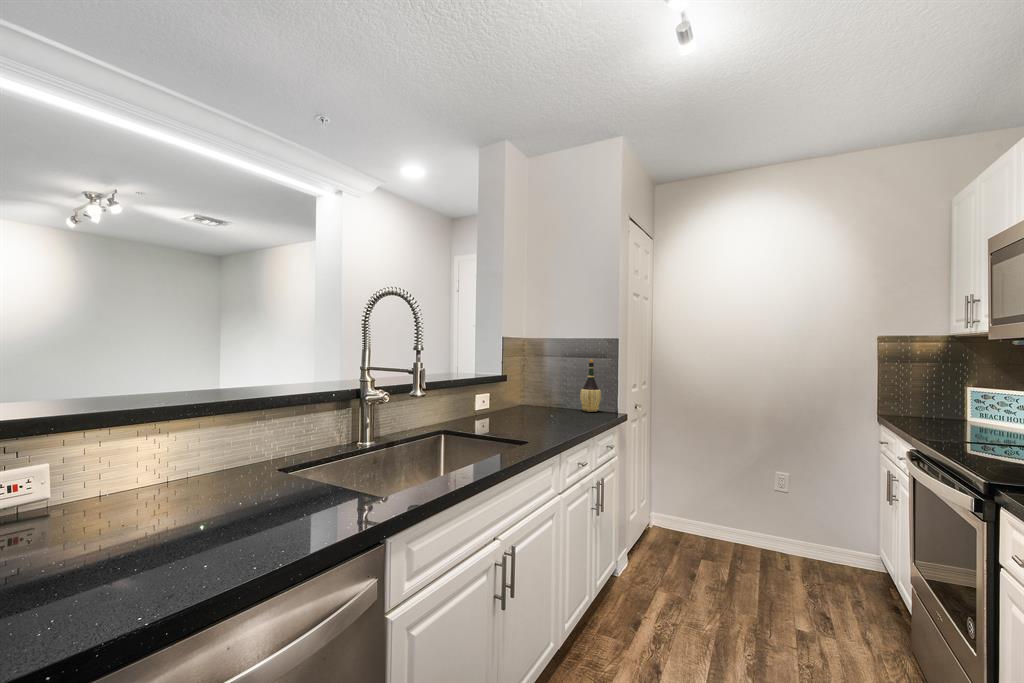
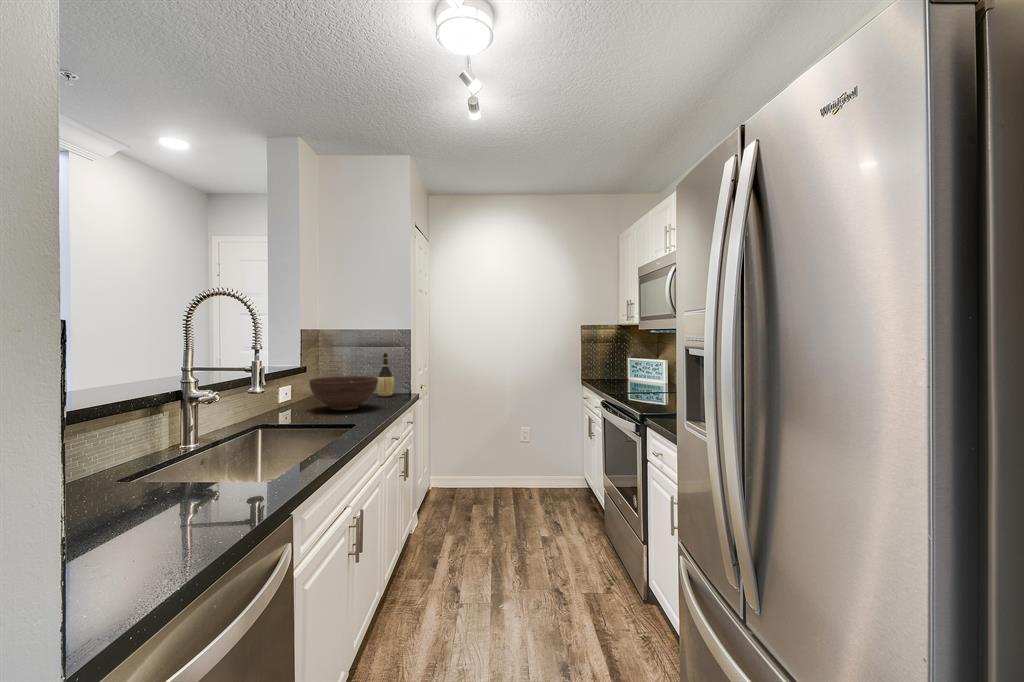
fruit bowl: none [501,385,573,423] -> present [309,376,378,411]

